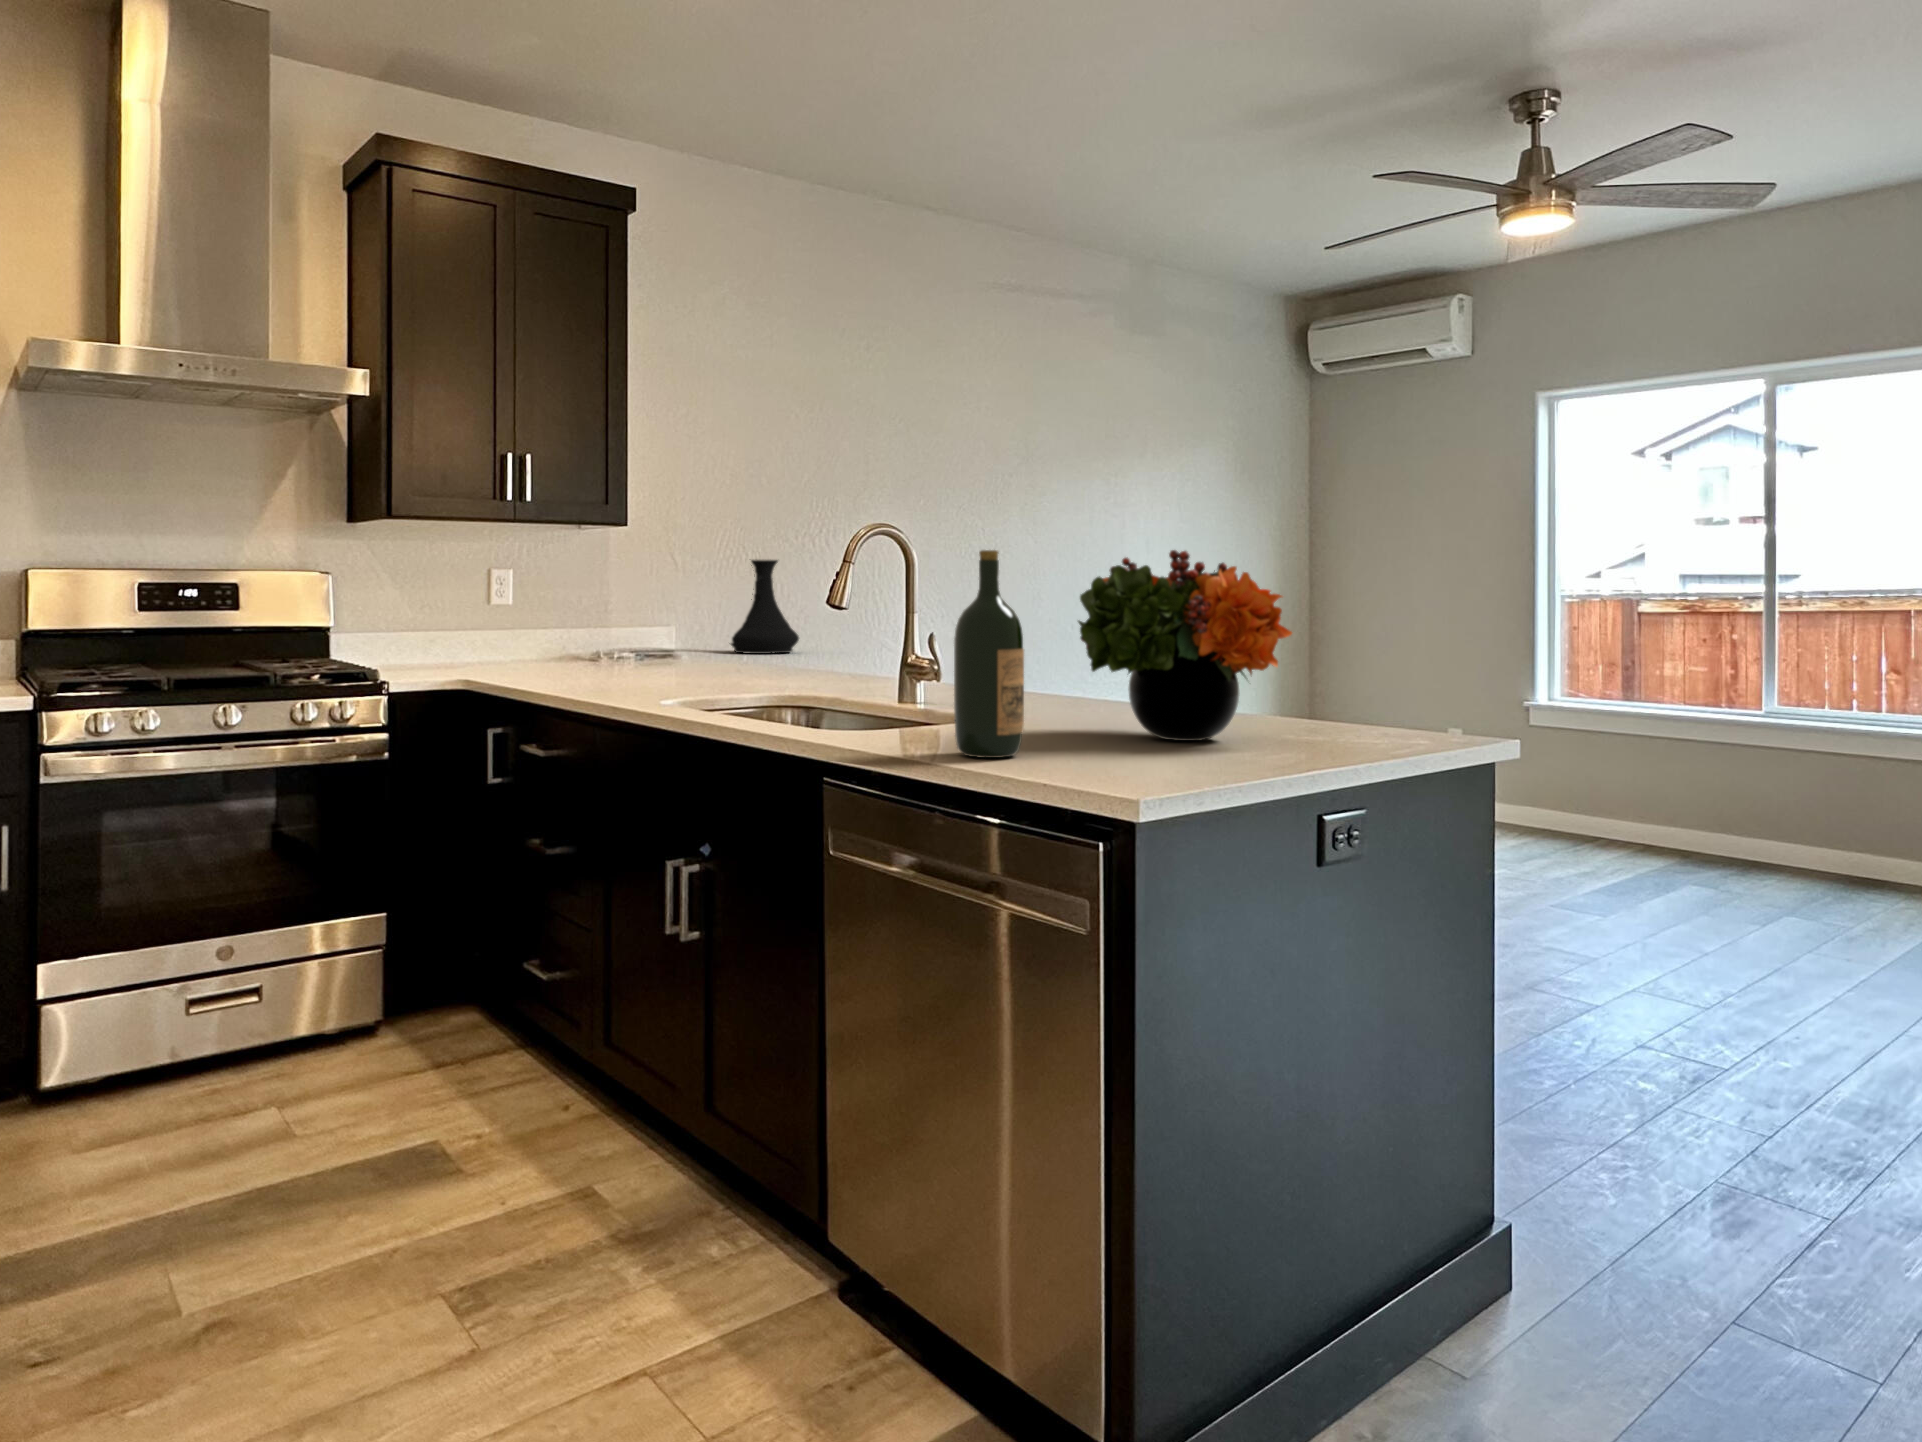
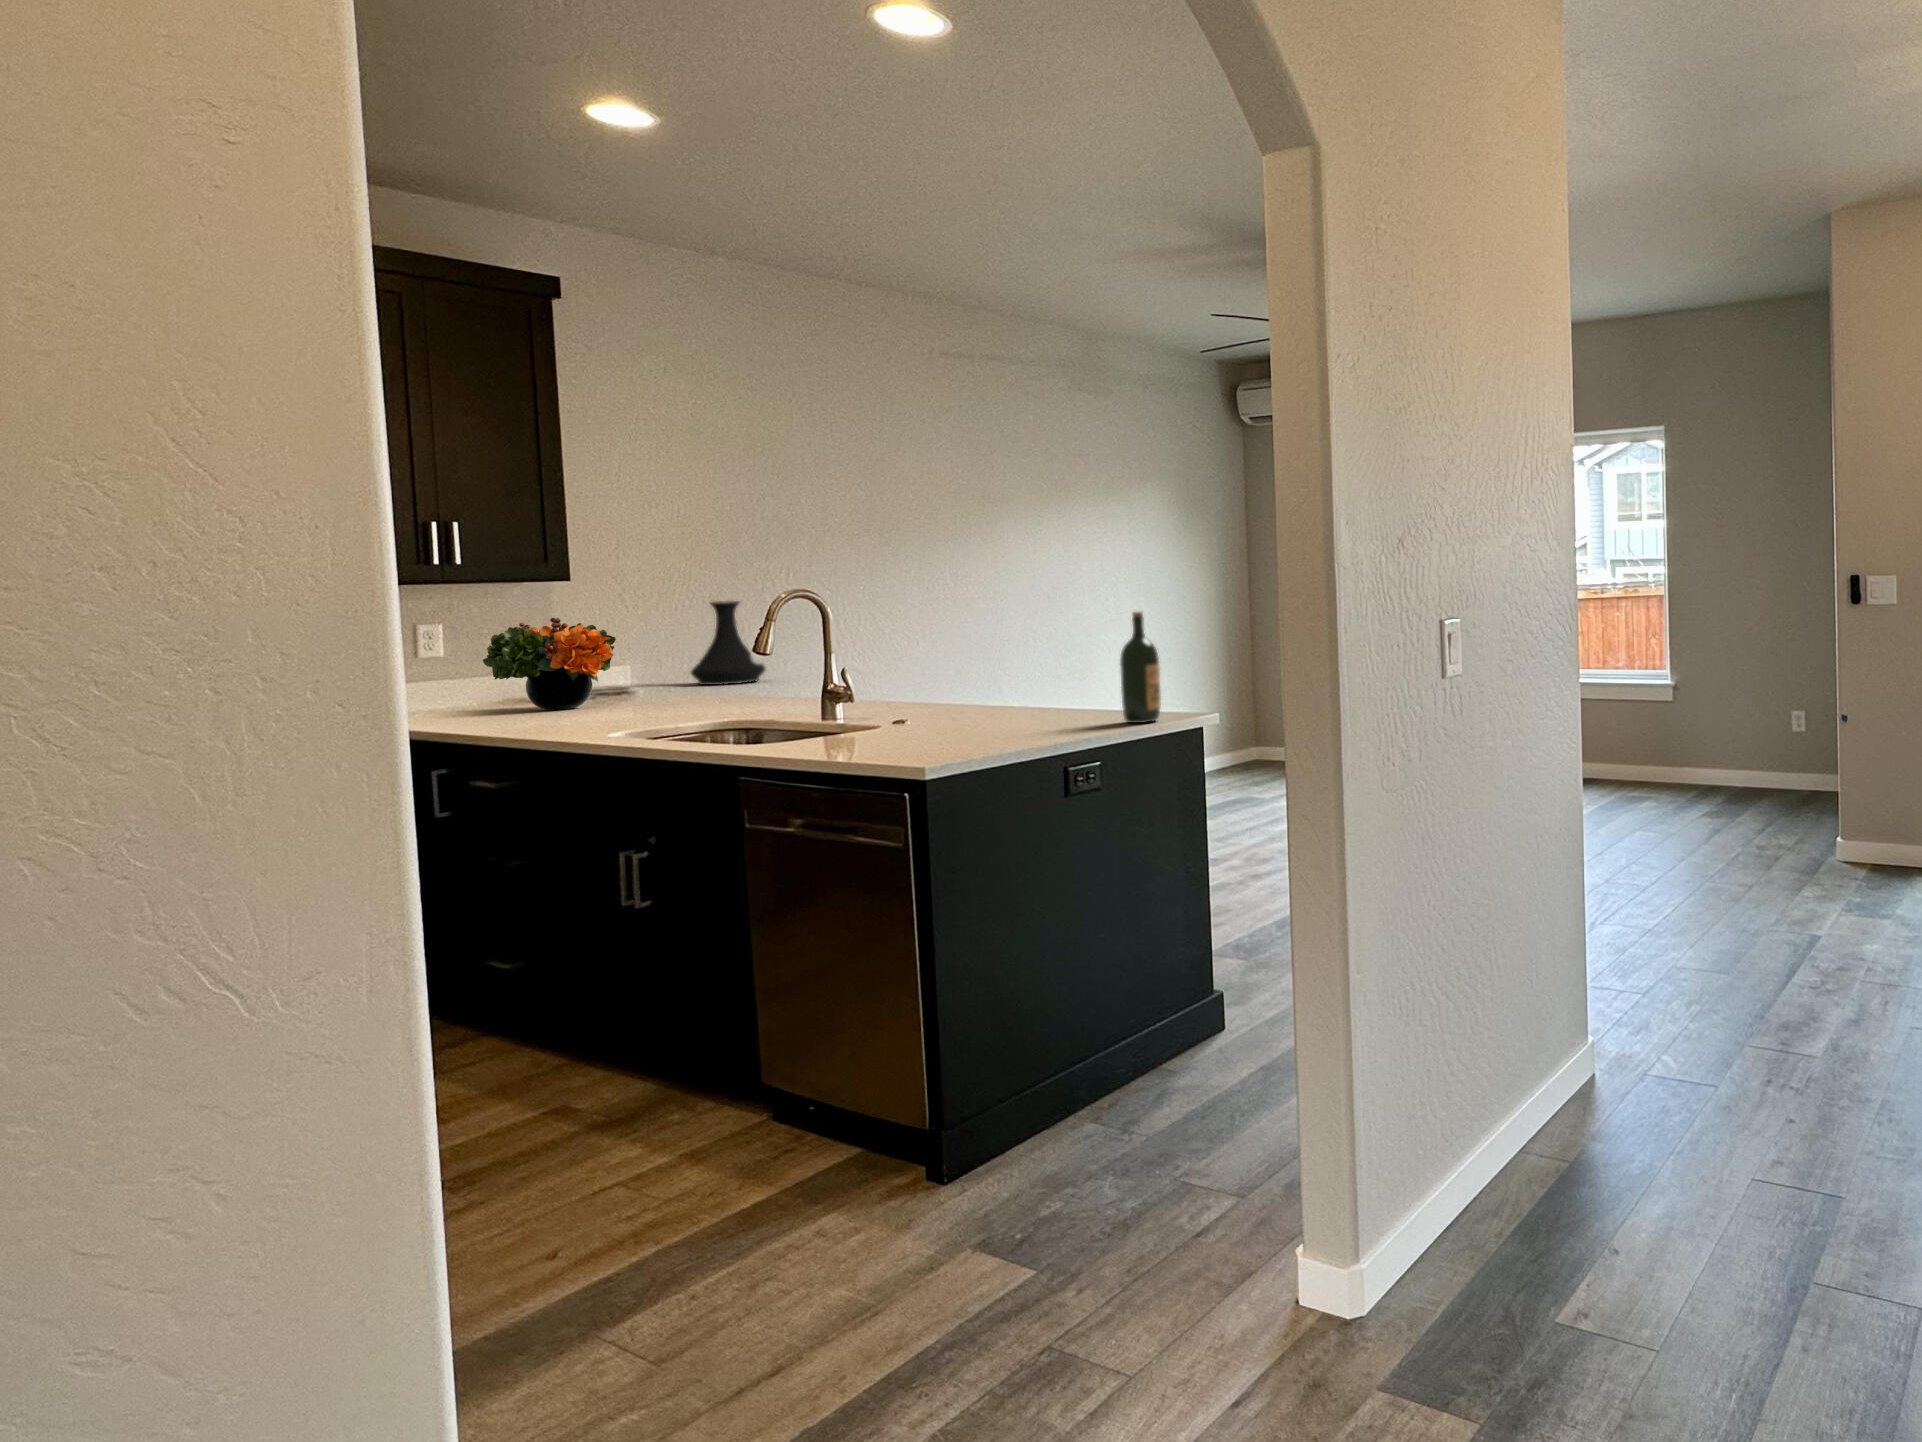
wine bottle: present [954,550,1024,758] -> present [1120,612,1161,723]
flower arrangement: present [1078,550,1292,741] -> present [483,618,616,710]

